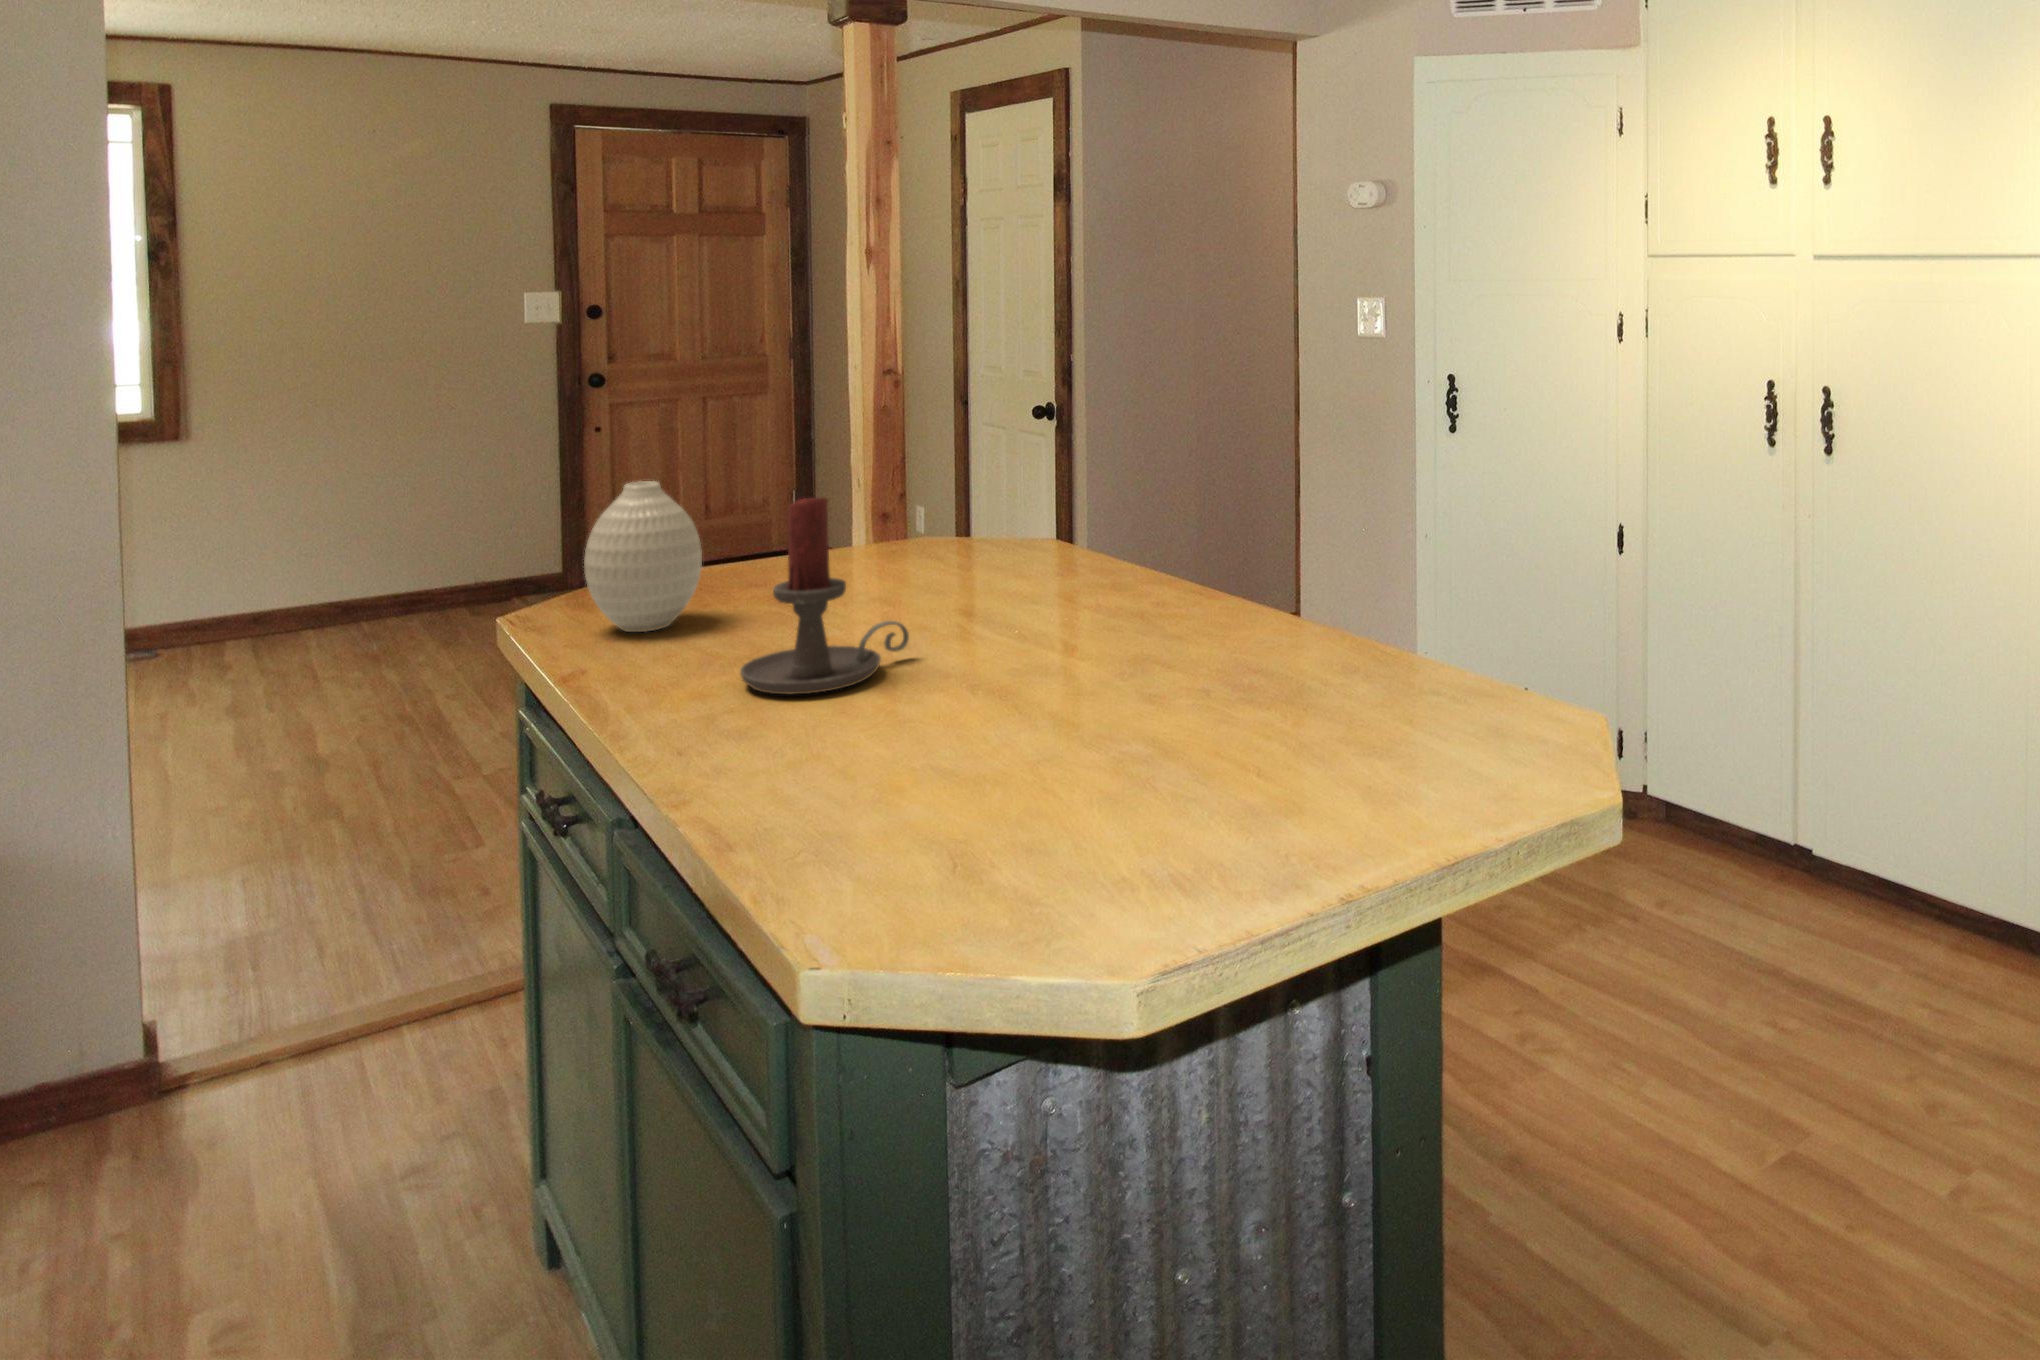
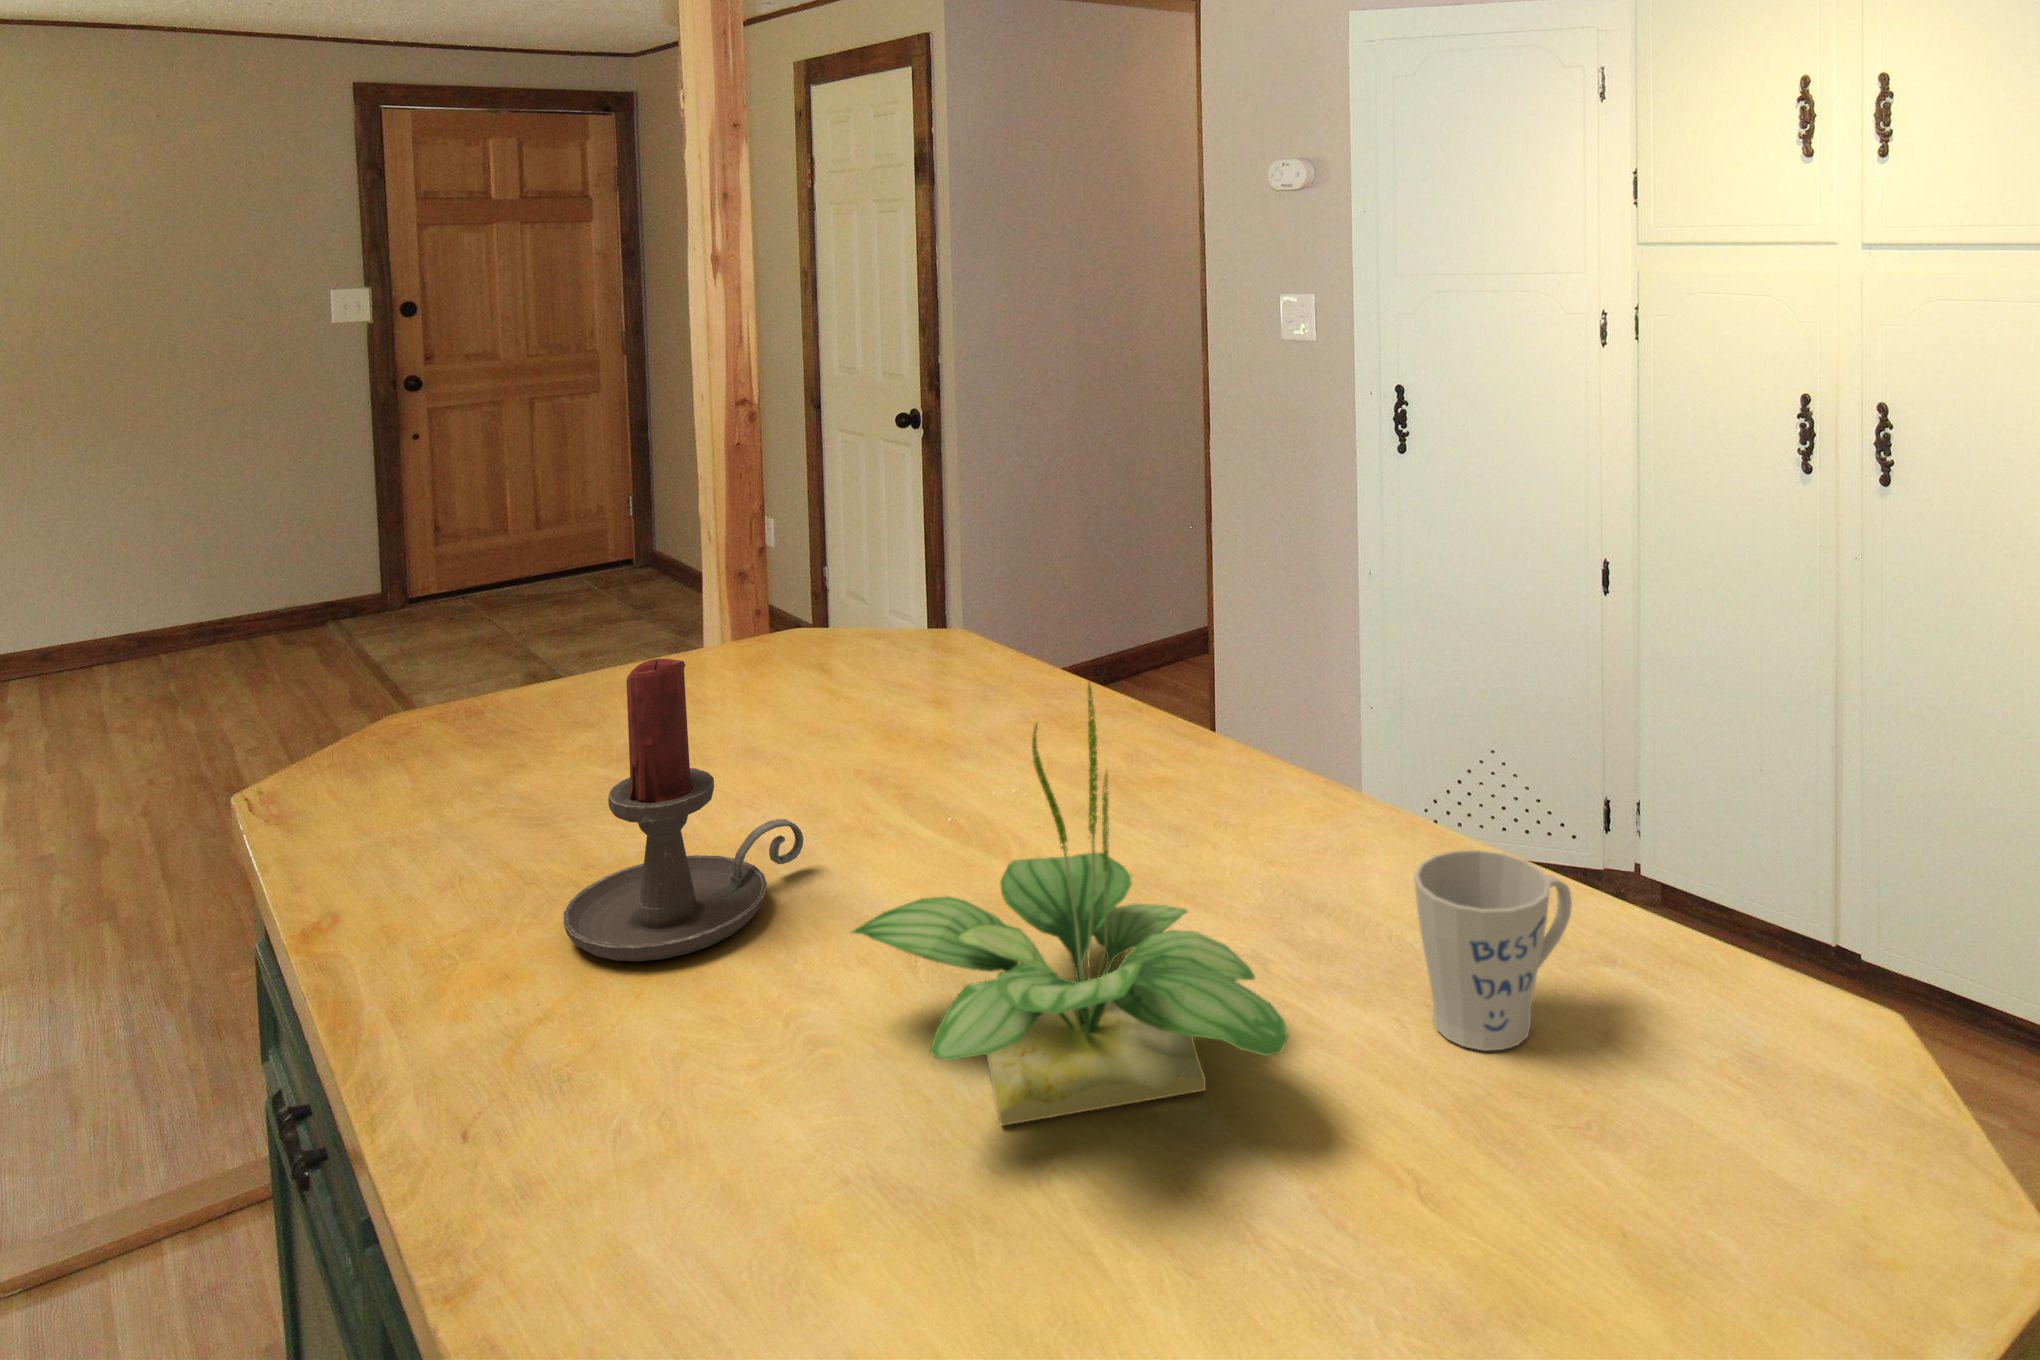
vase: present [584,481,702,632] -> none [347,607,511,818]
potted plant: none [930,487,1197,760] -> present [852,682,1288,1126]
mug: none [1300,618,1408,735] -> present [1414,850,1572,1050]

